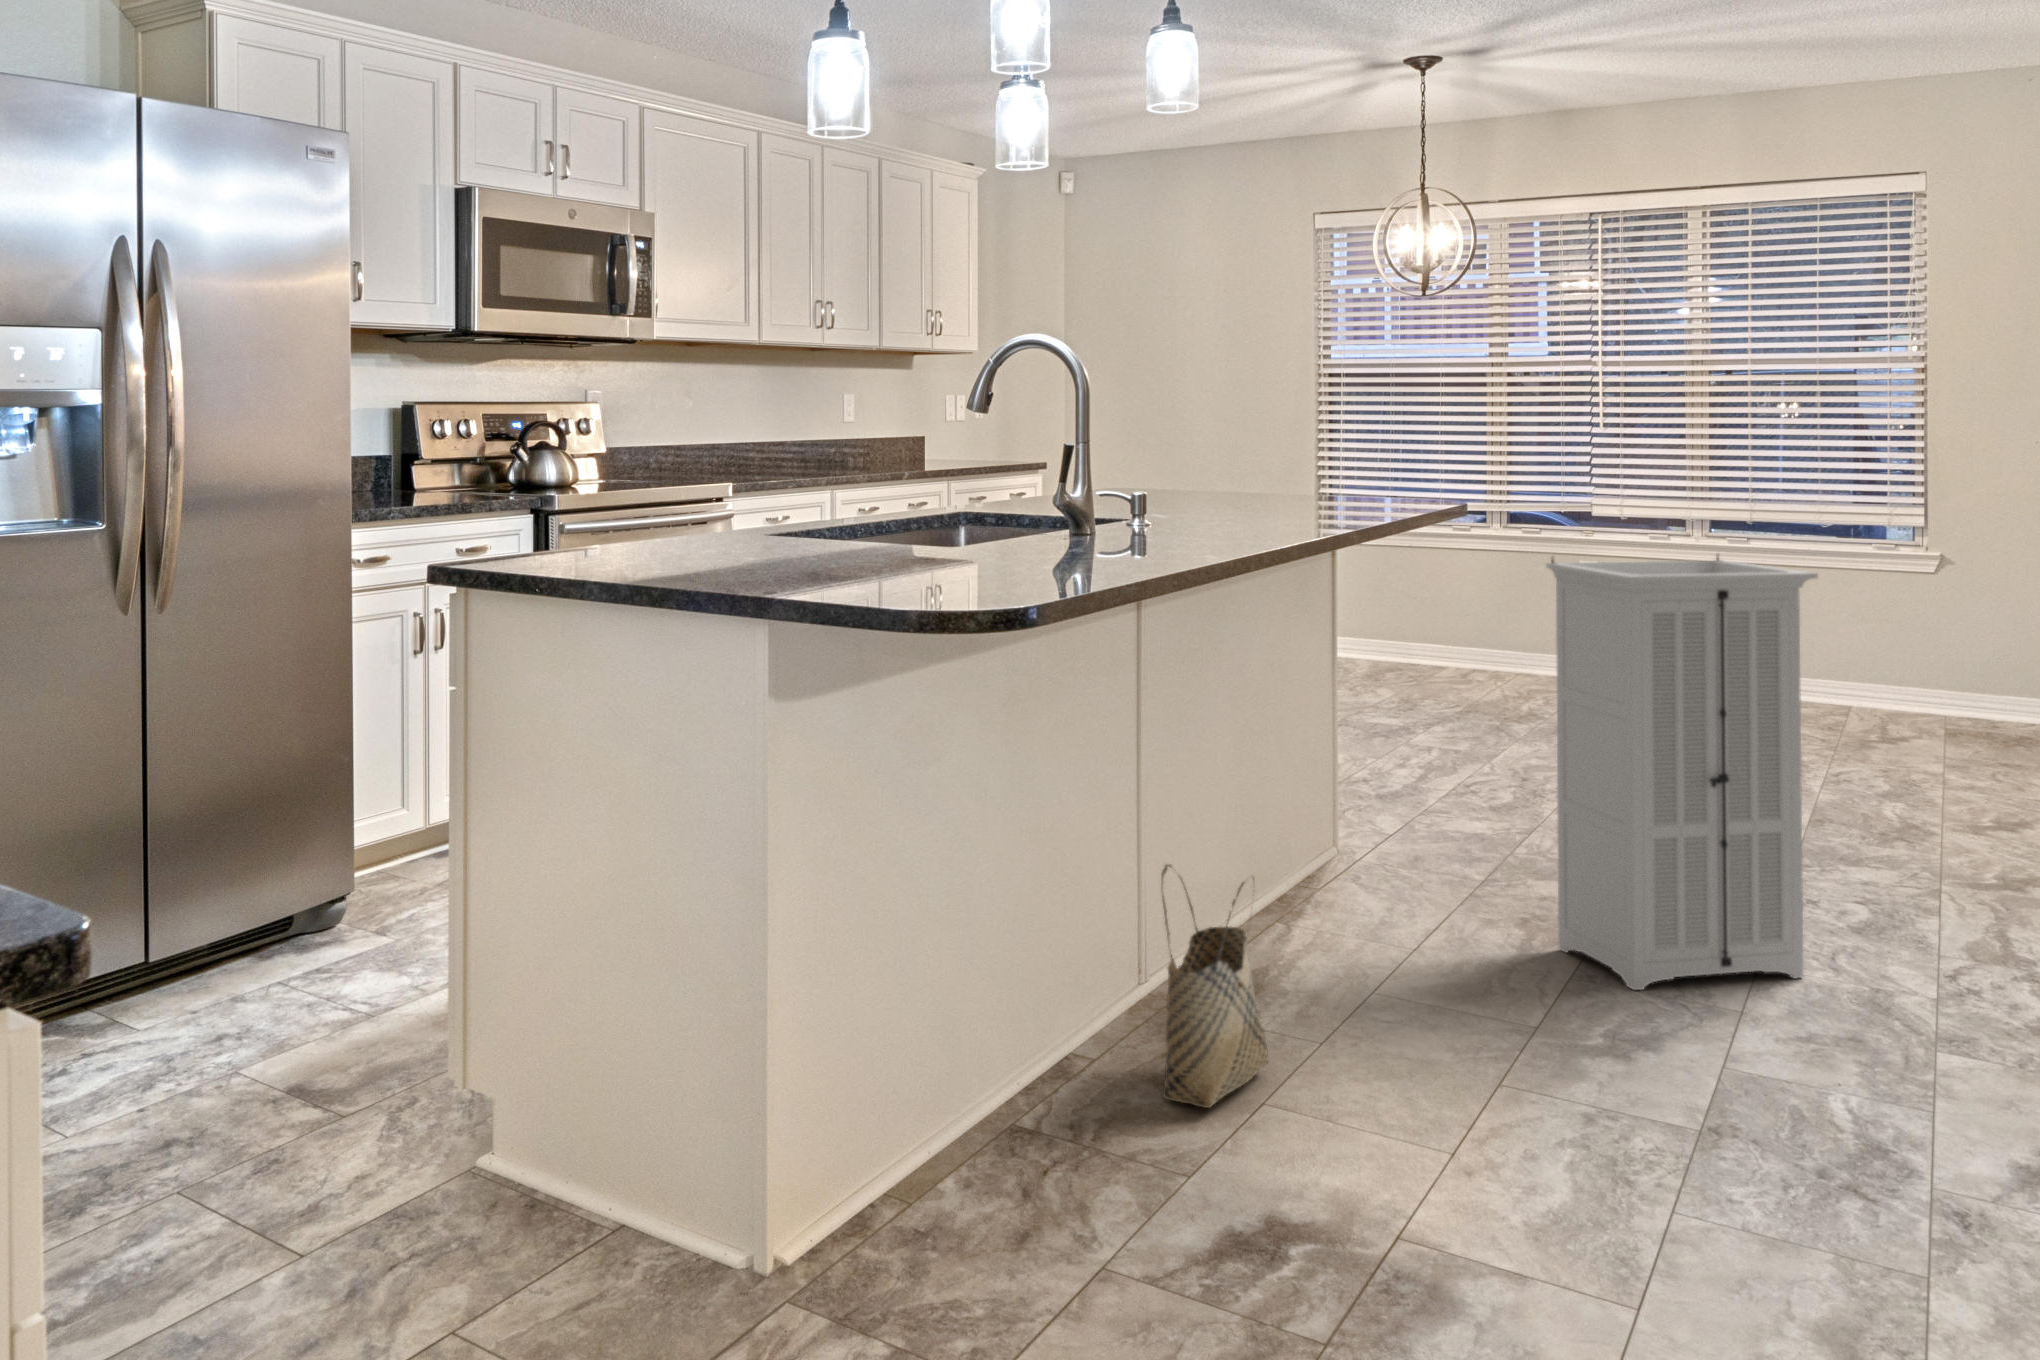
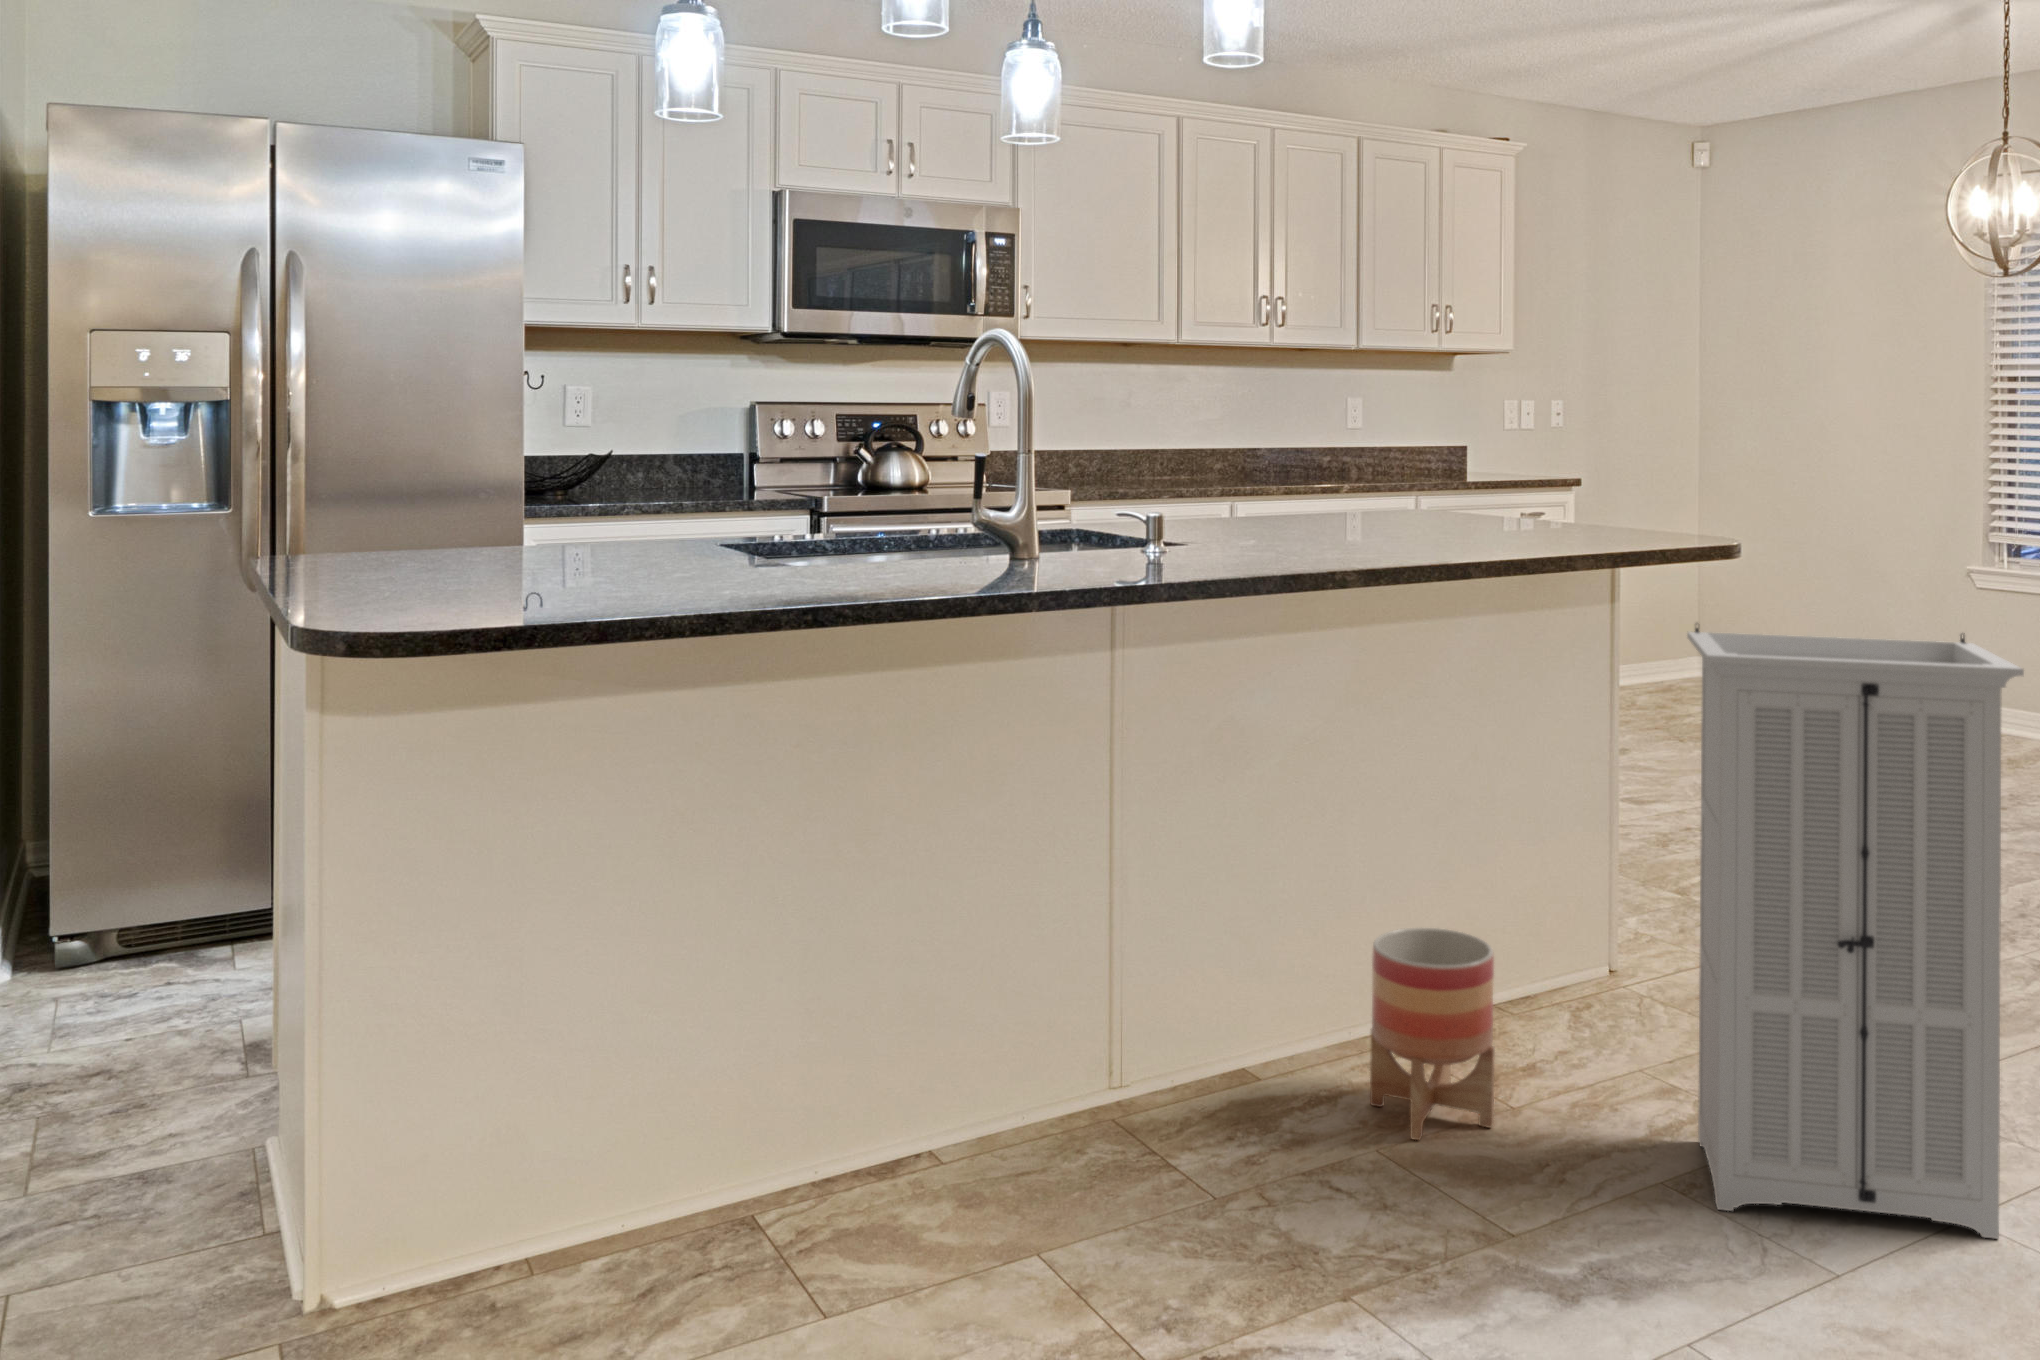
planter: none [1323,814,1426,980] -> present [1370,928,1495,1140]
woven basket: present [1161,864,1268,1108] -> none [929,953,1100,1242]

